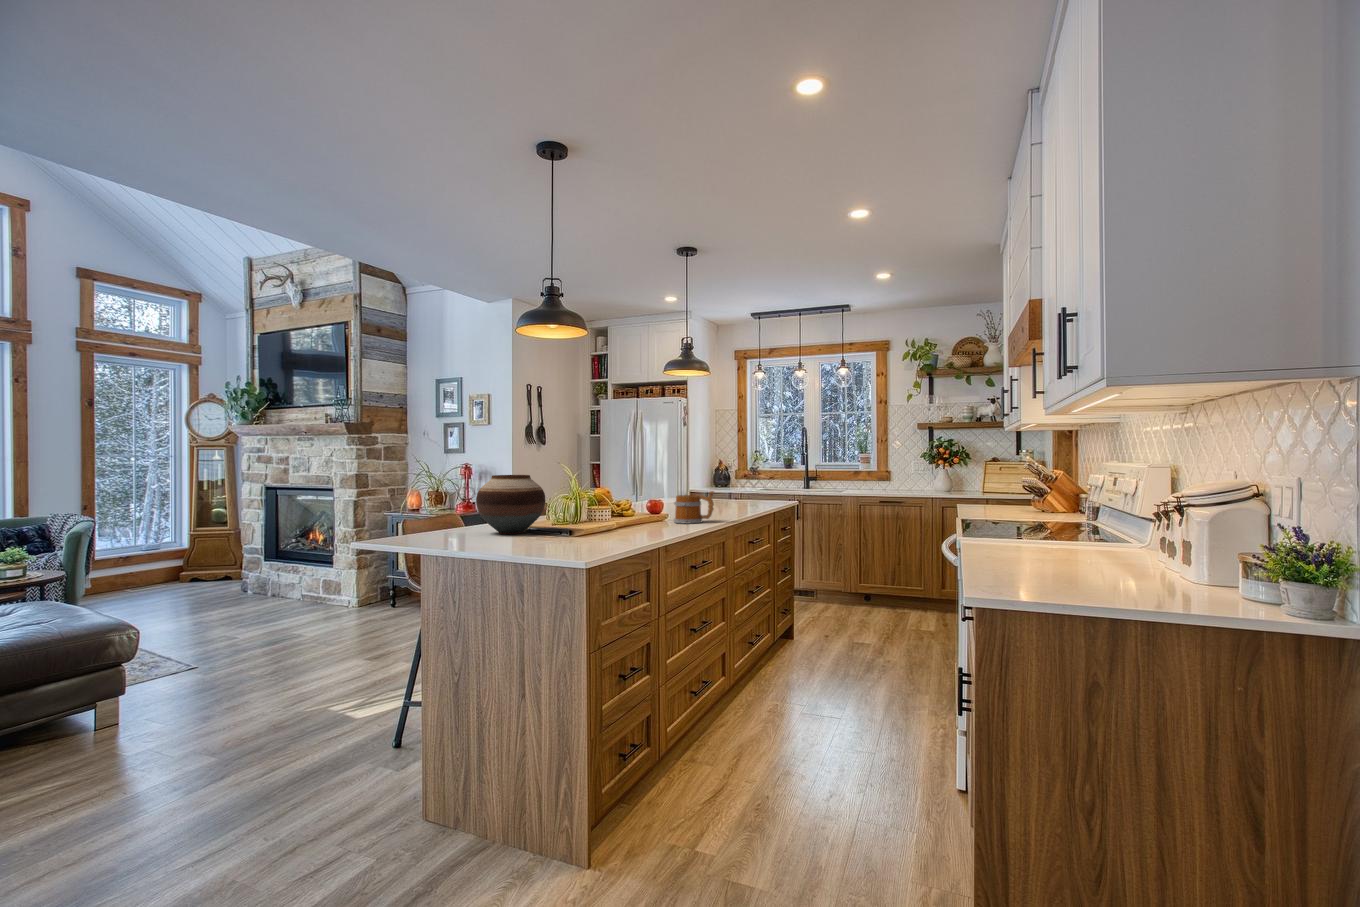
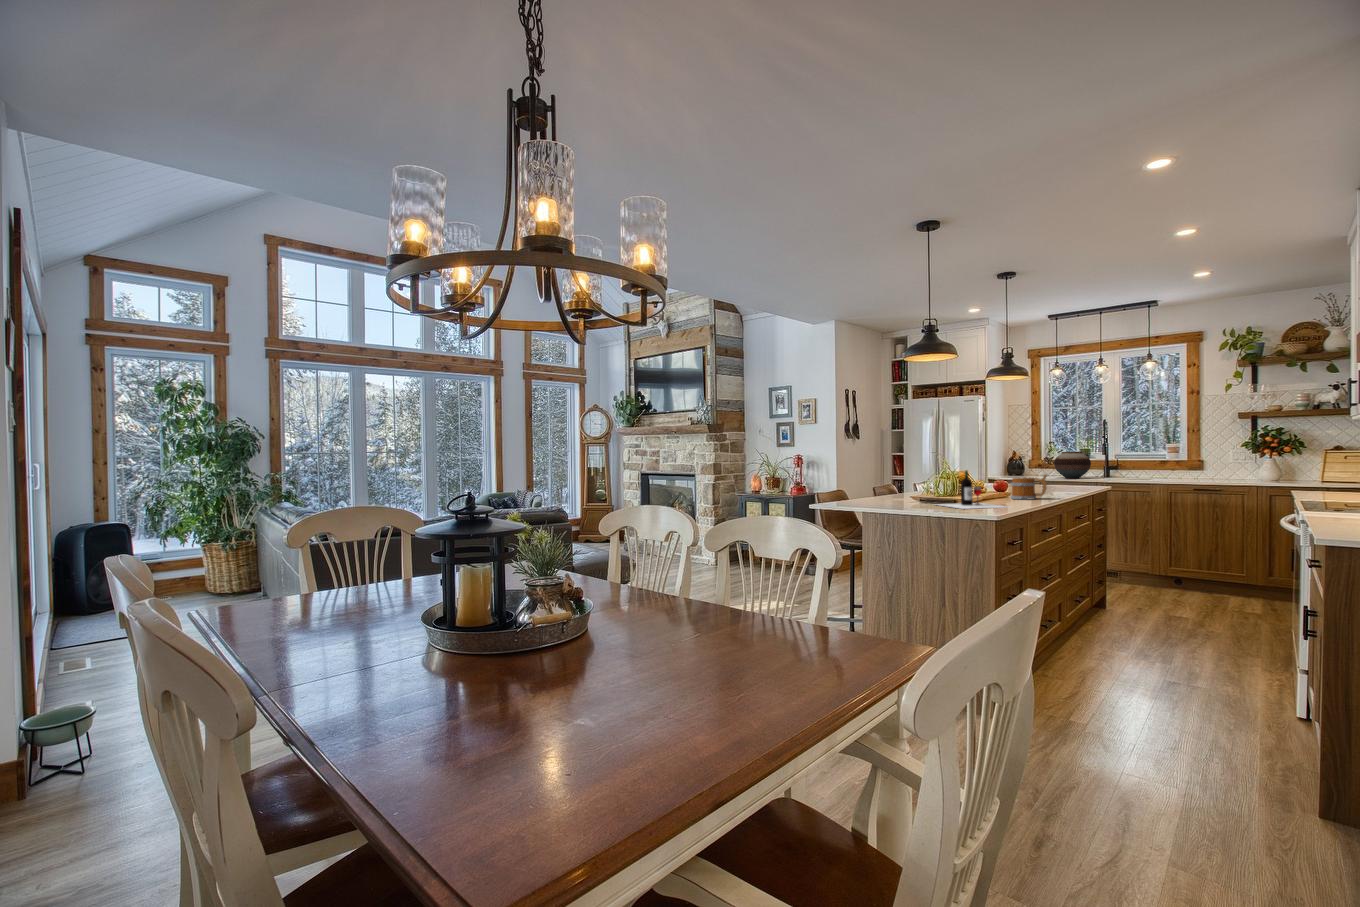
vase: present [476,475,545,534] -> present [1054,452,1091,479]
wine bottle: none [561,488,659,543] -> present [939,470,1005,509]

